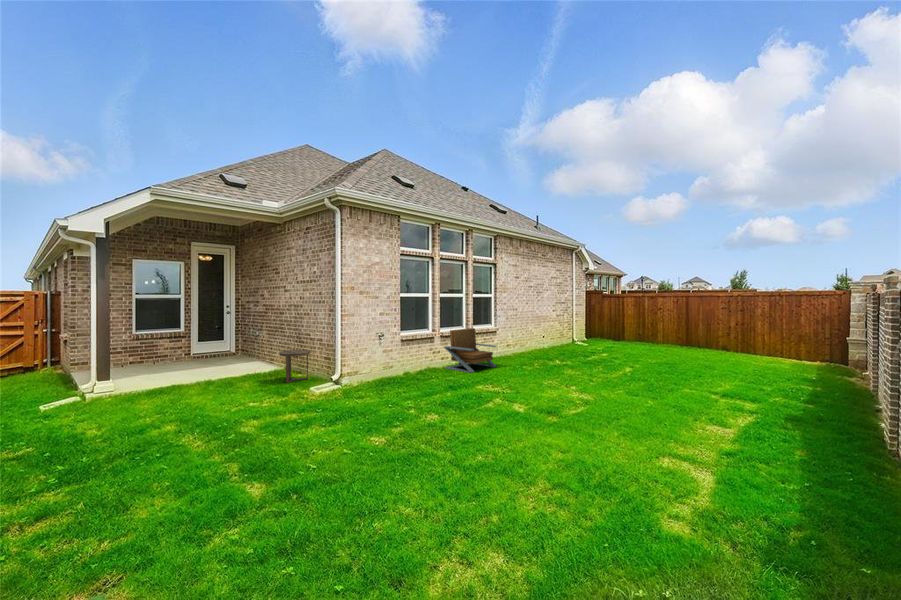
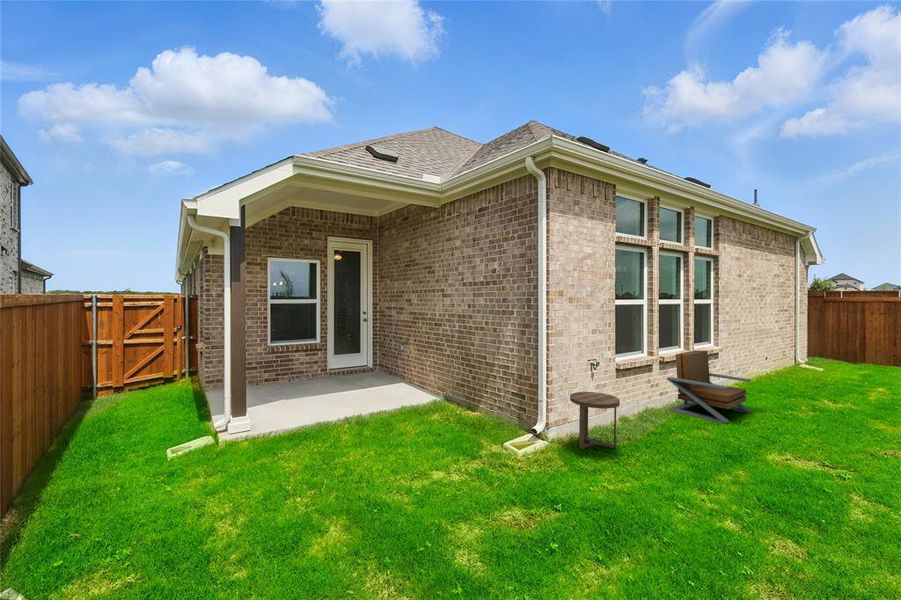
side table: present [279,350,310,383] -> present [570,392,620,449]

